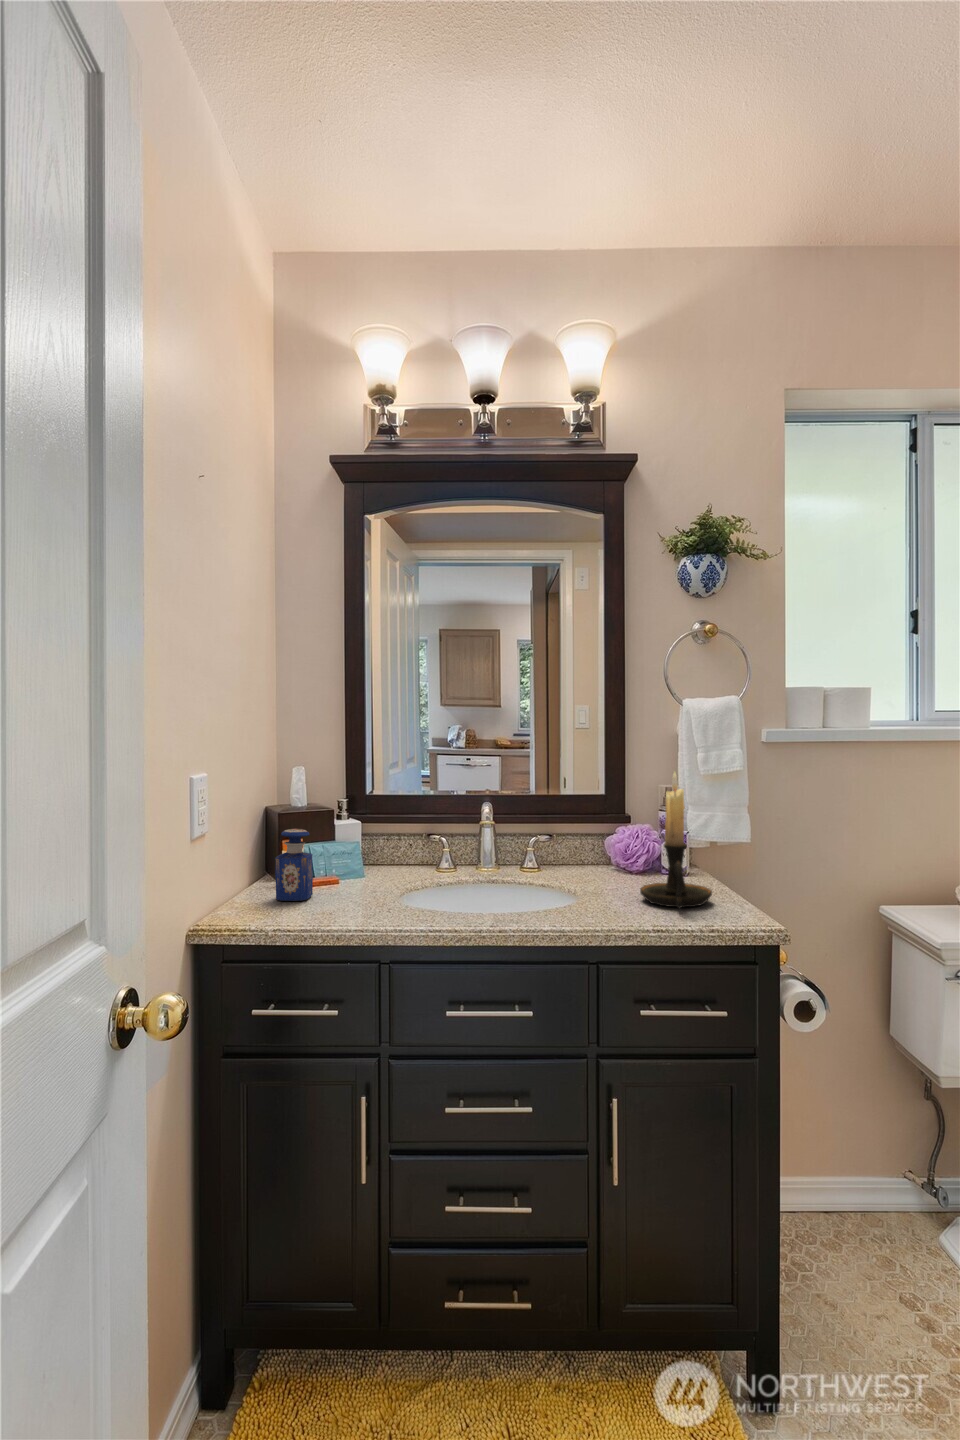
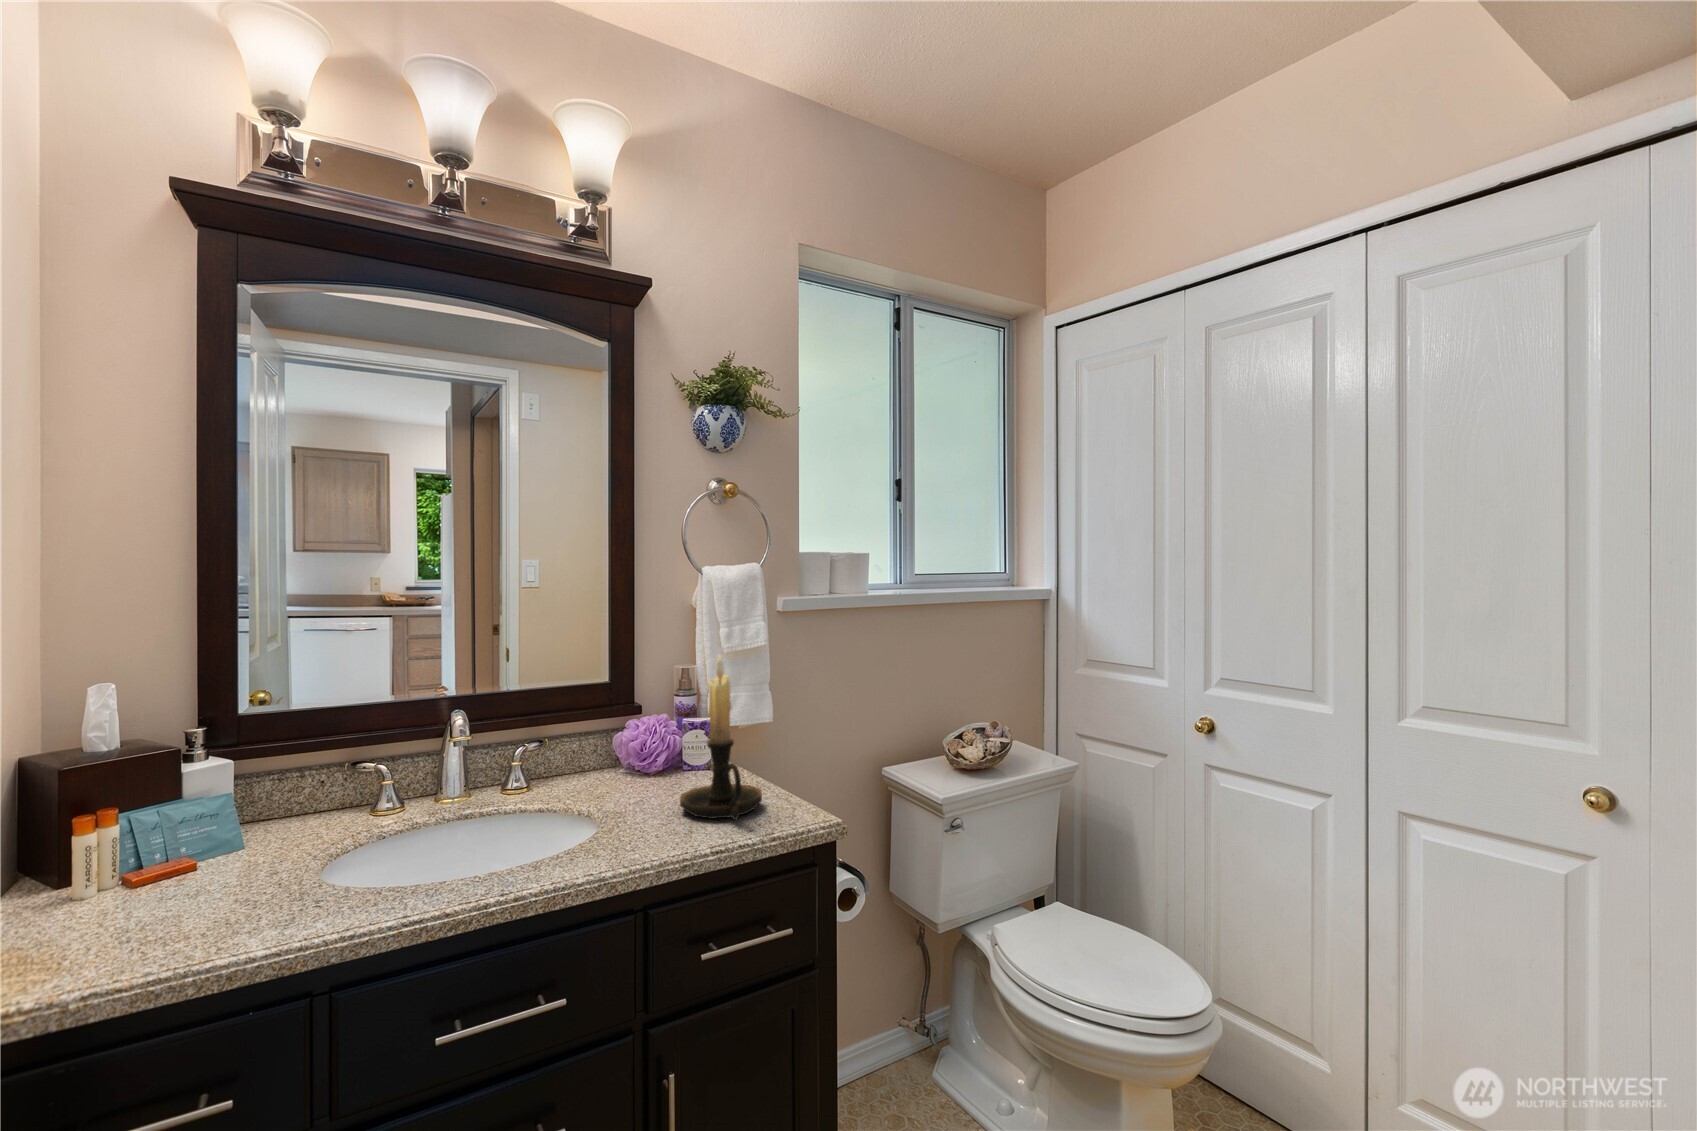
perfume bottle: present [275,829,313,901] -> none [66,790,150,923]

